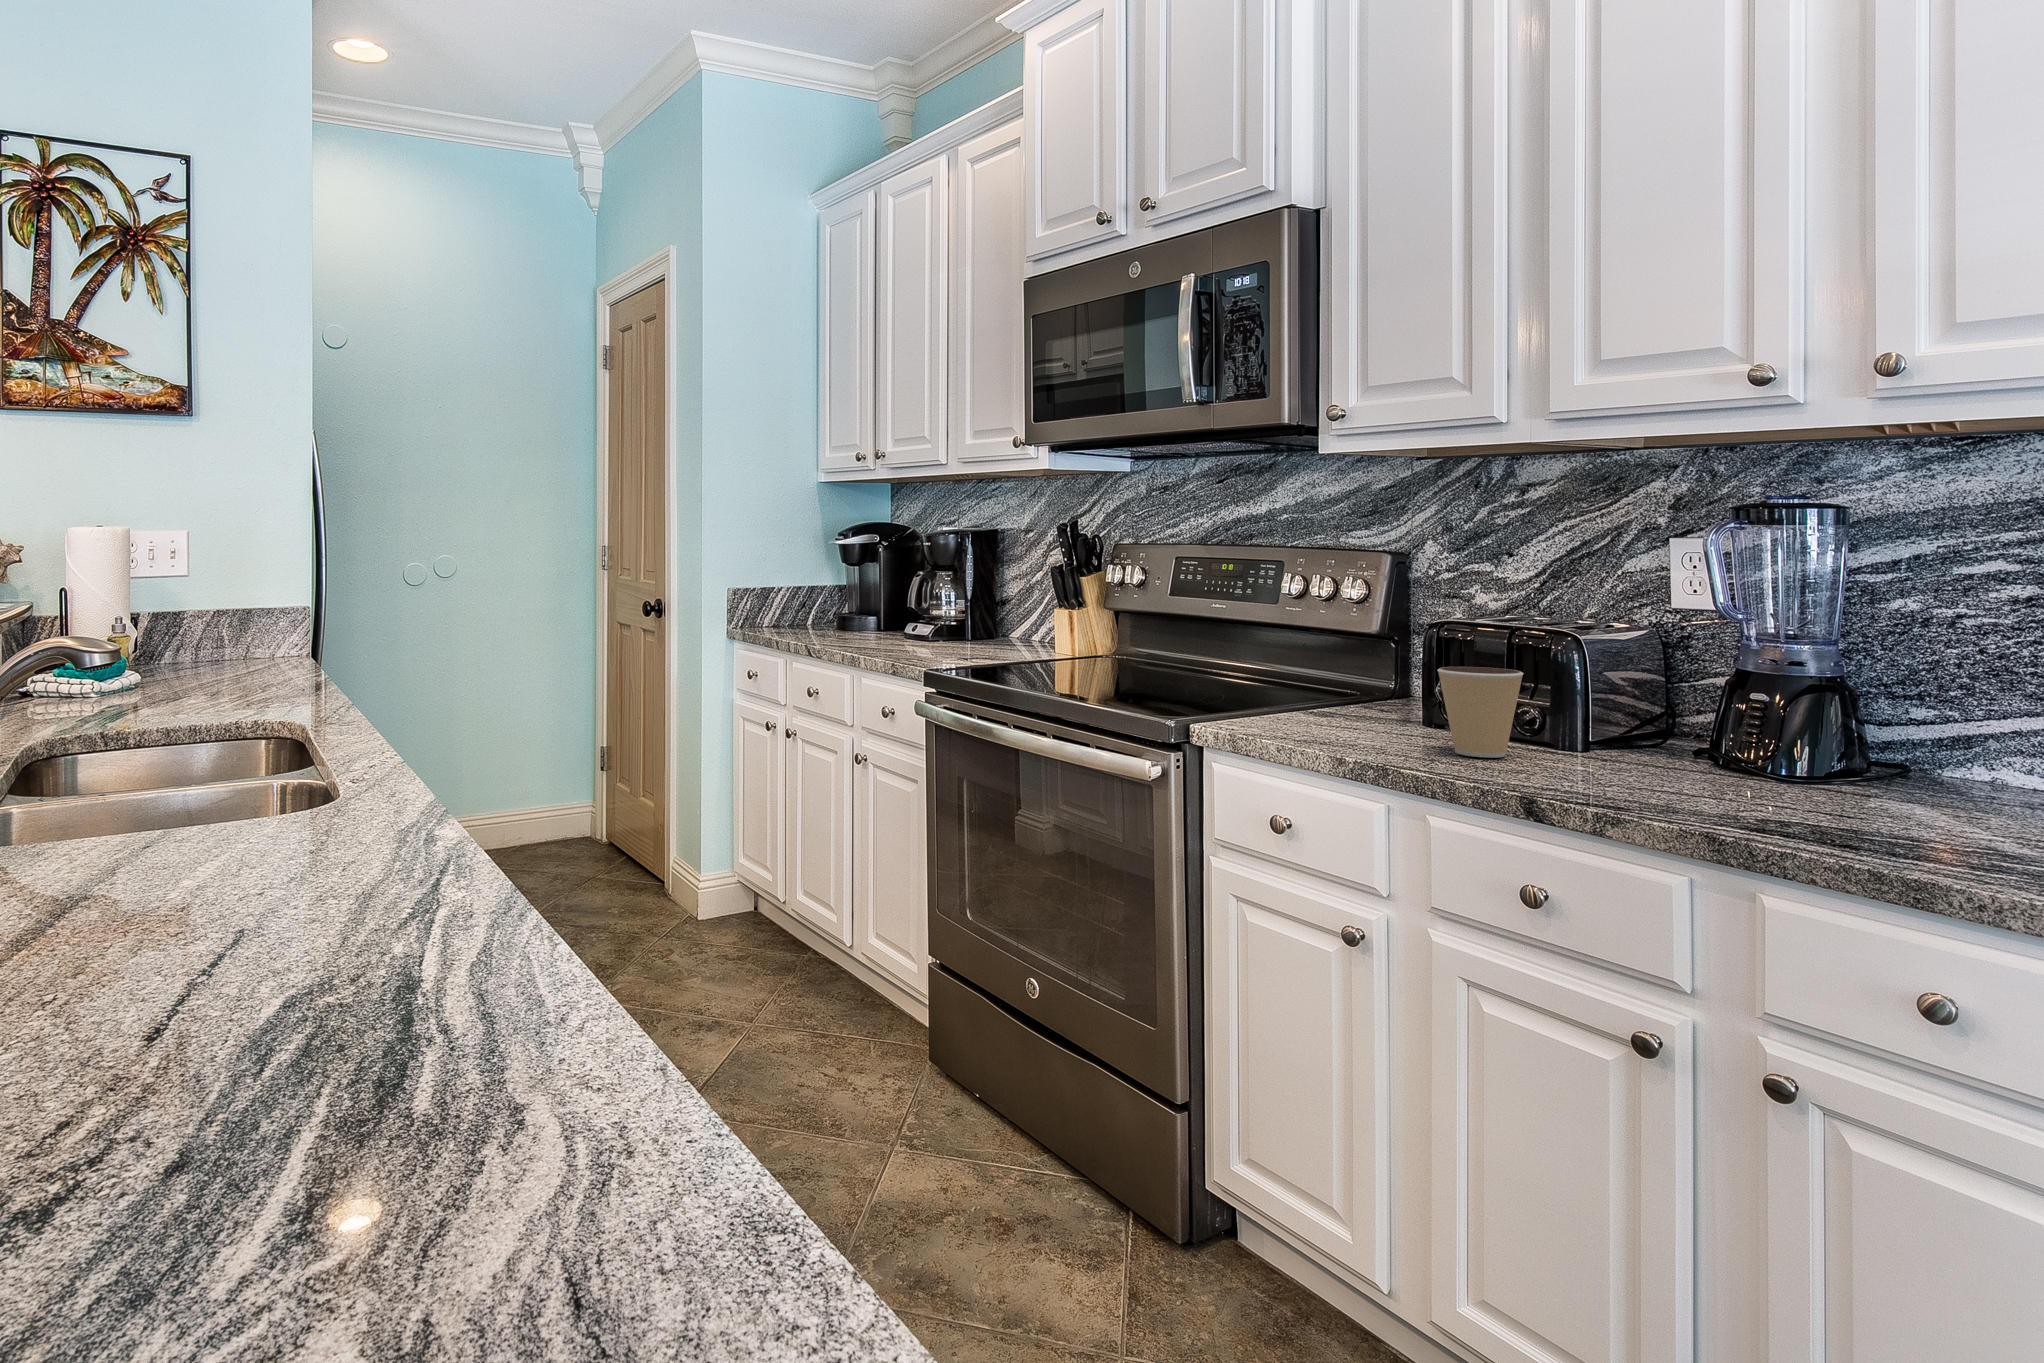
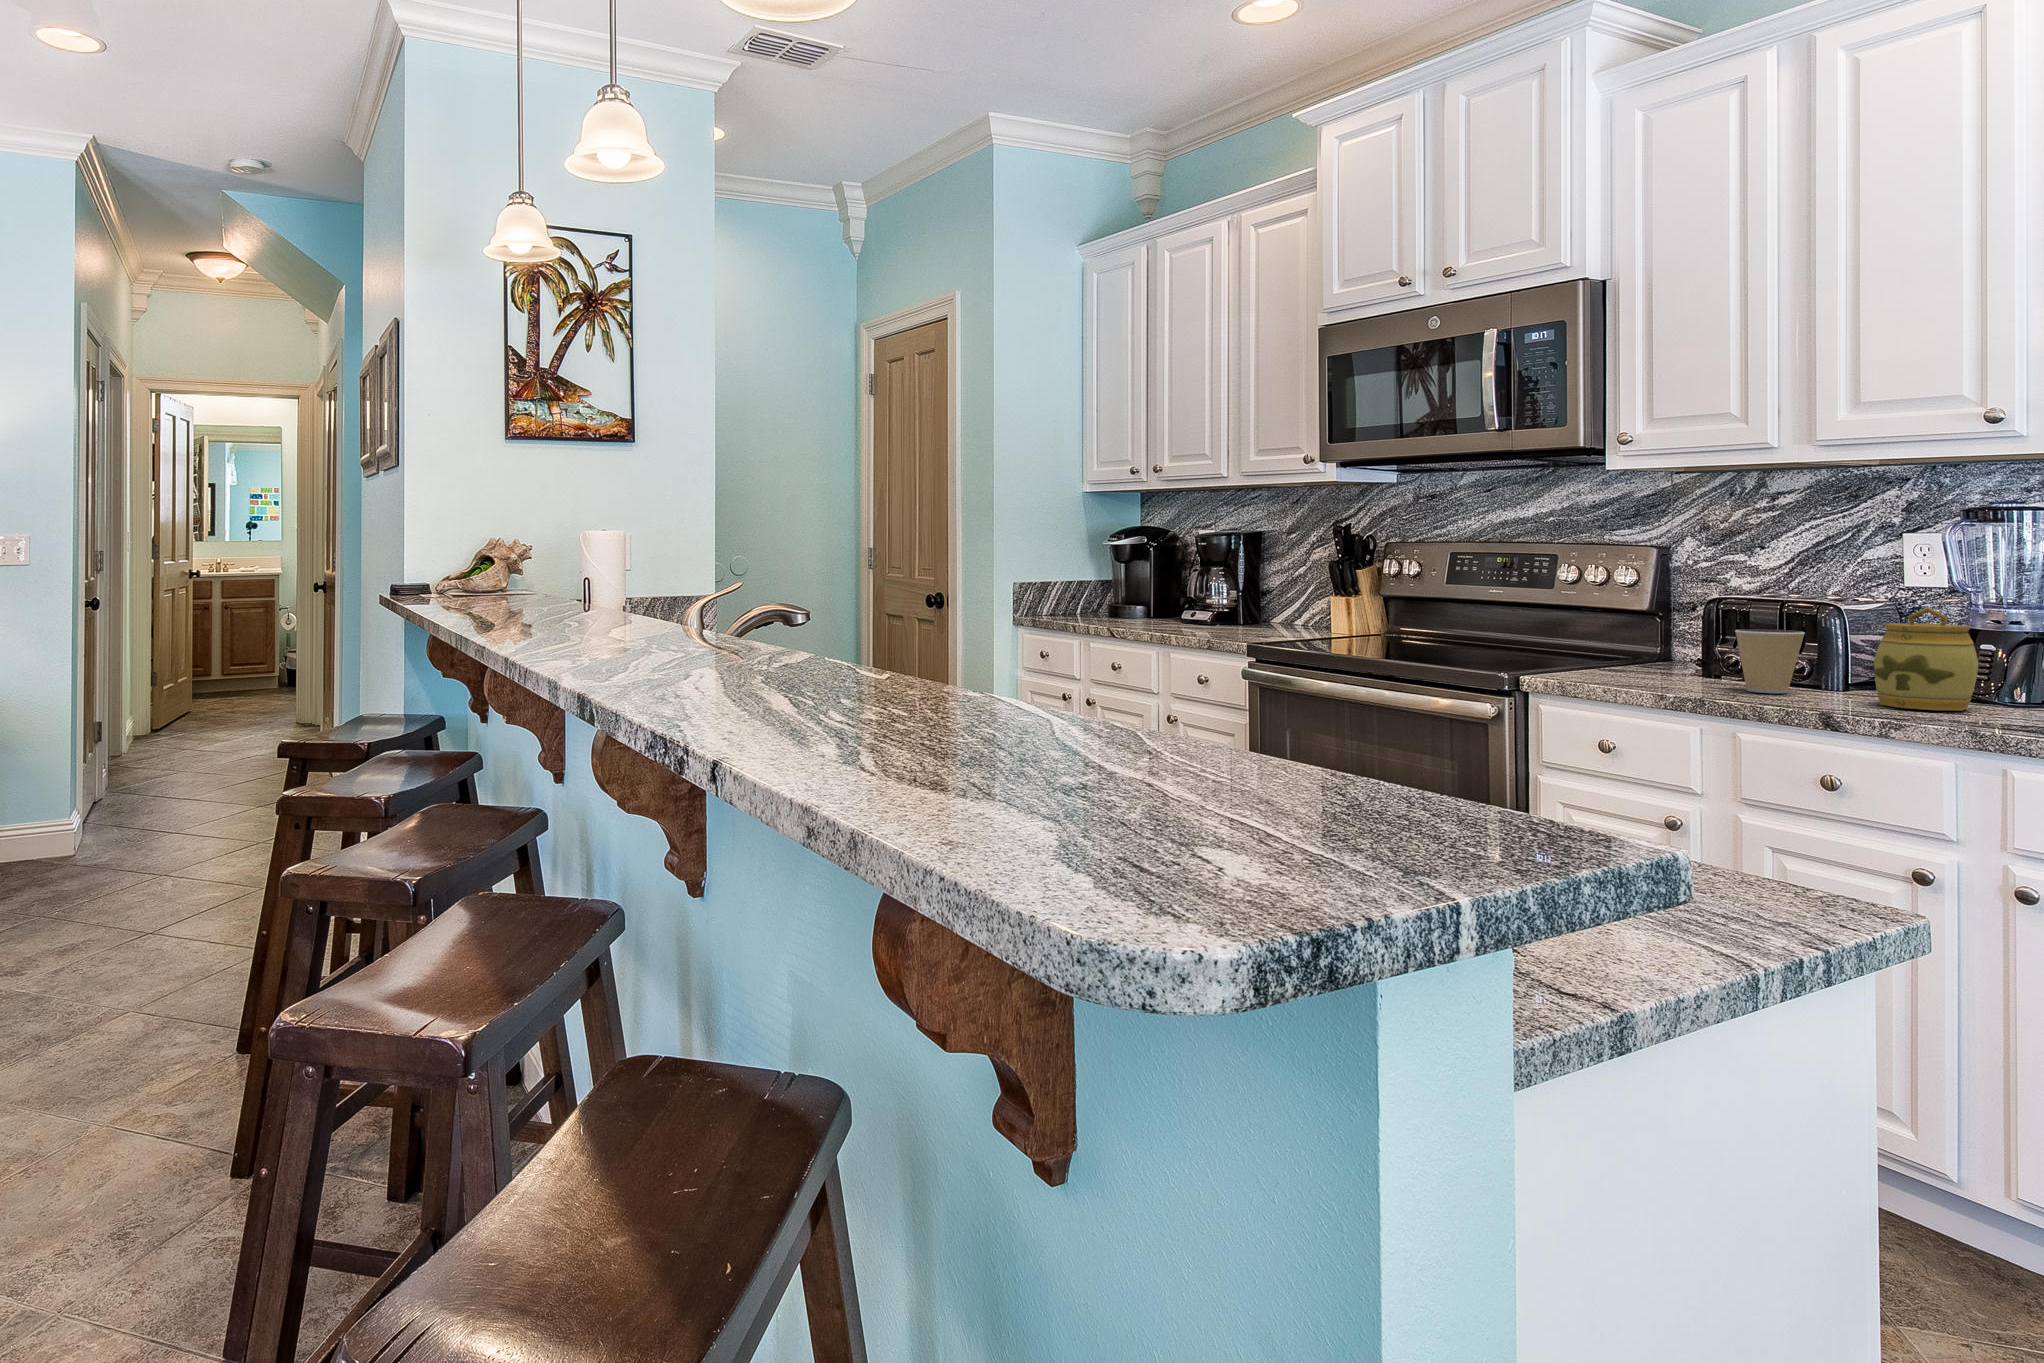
jar: none [1599,642,1732,792] -> present [1874,607,1978,711]

